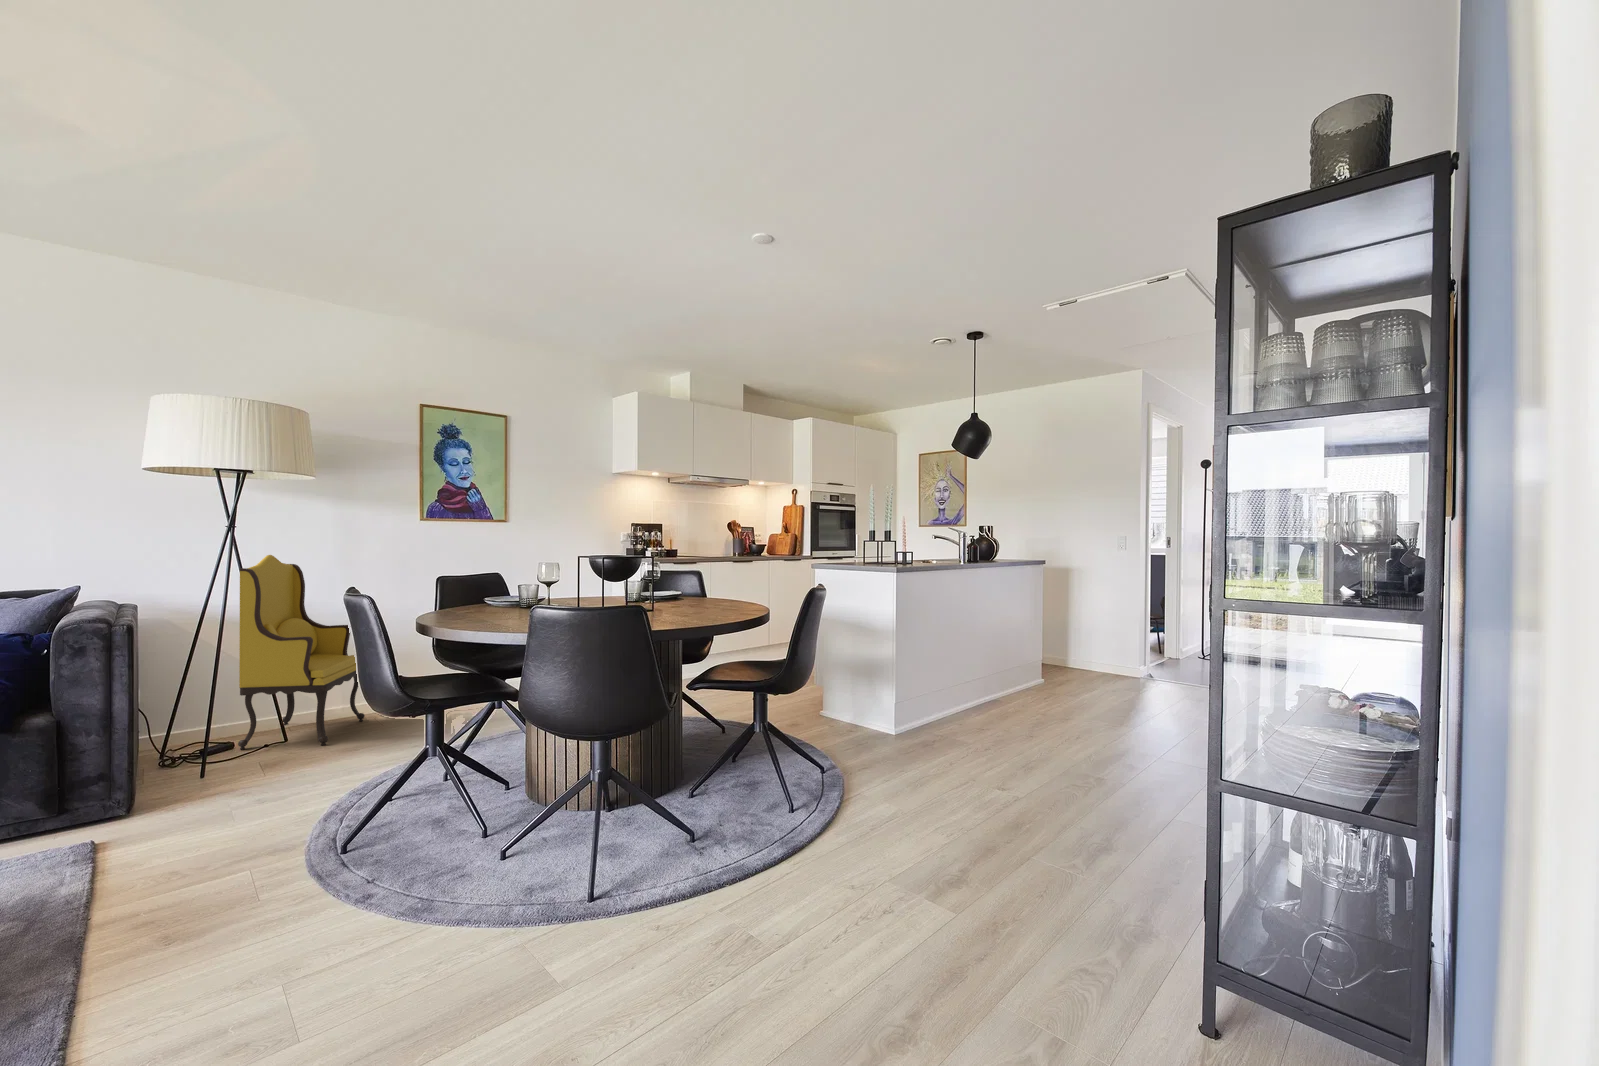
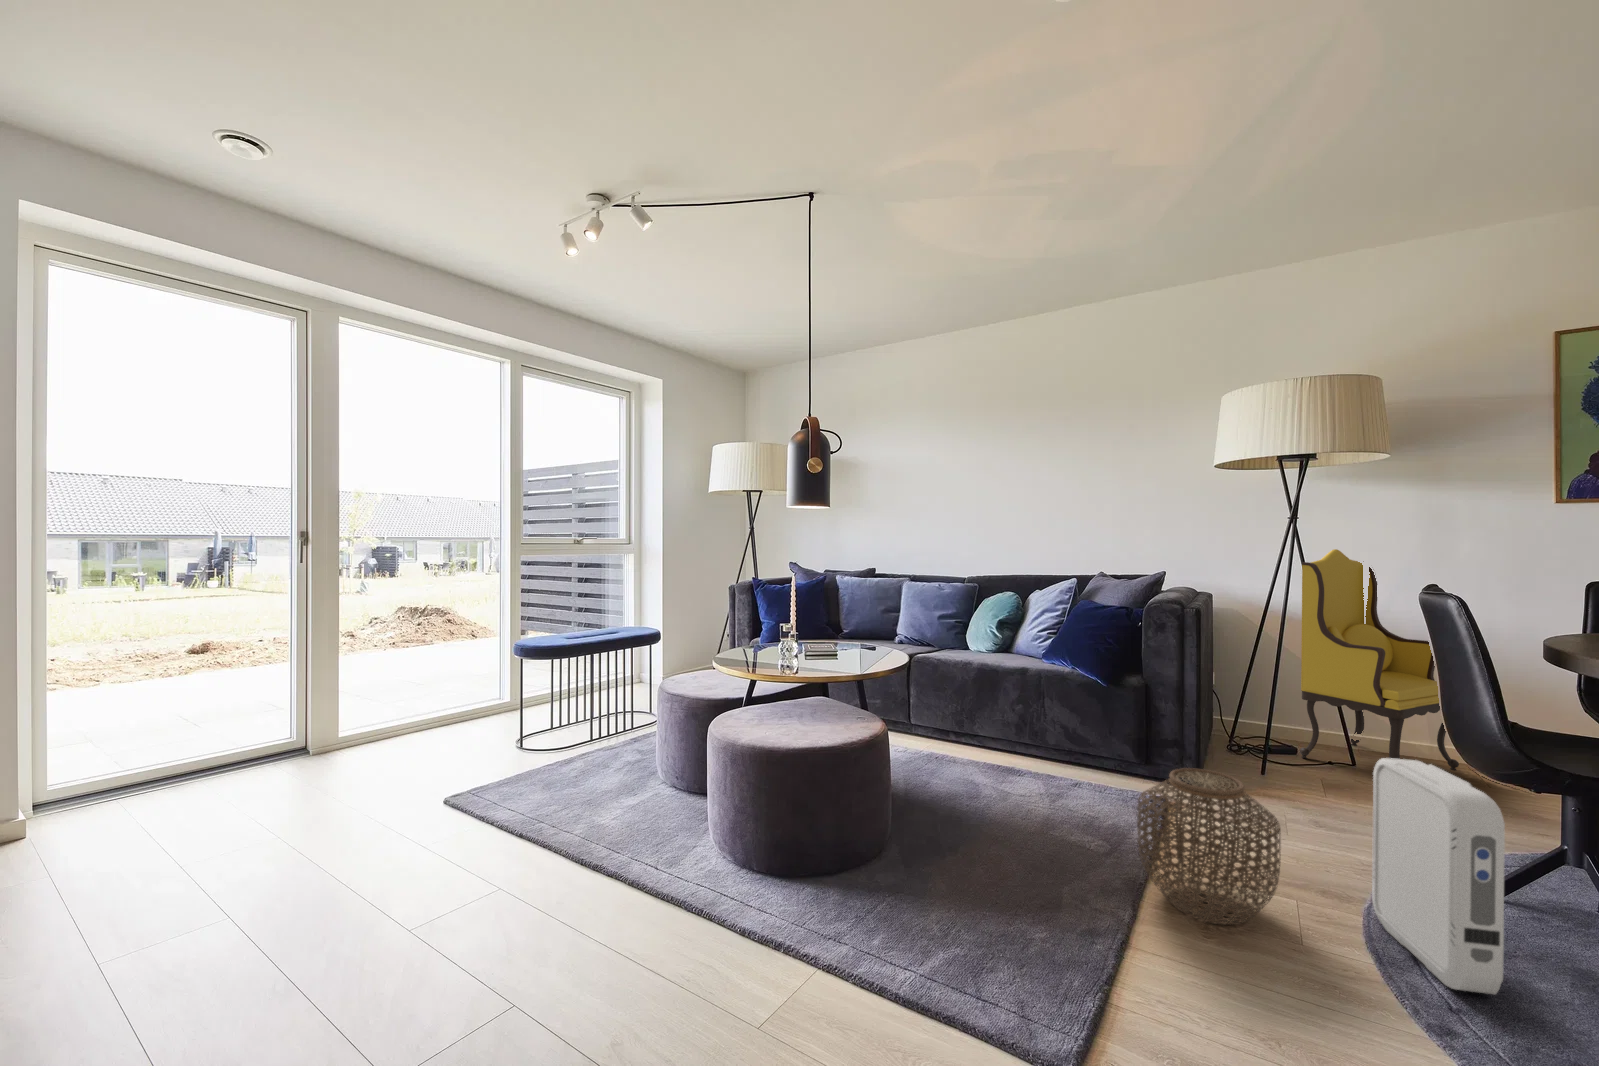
air purifier: none [312,719,397,871] -> present [1372,758,1505,994]
woven basket: none [72,784,238,937] -> present [1137,768,1281,925]

